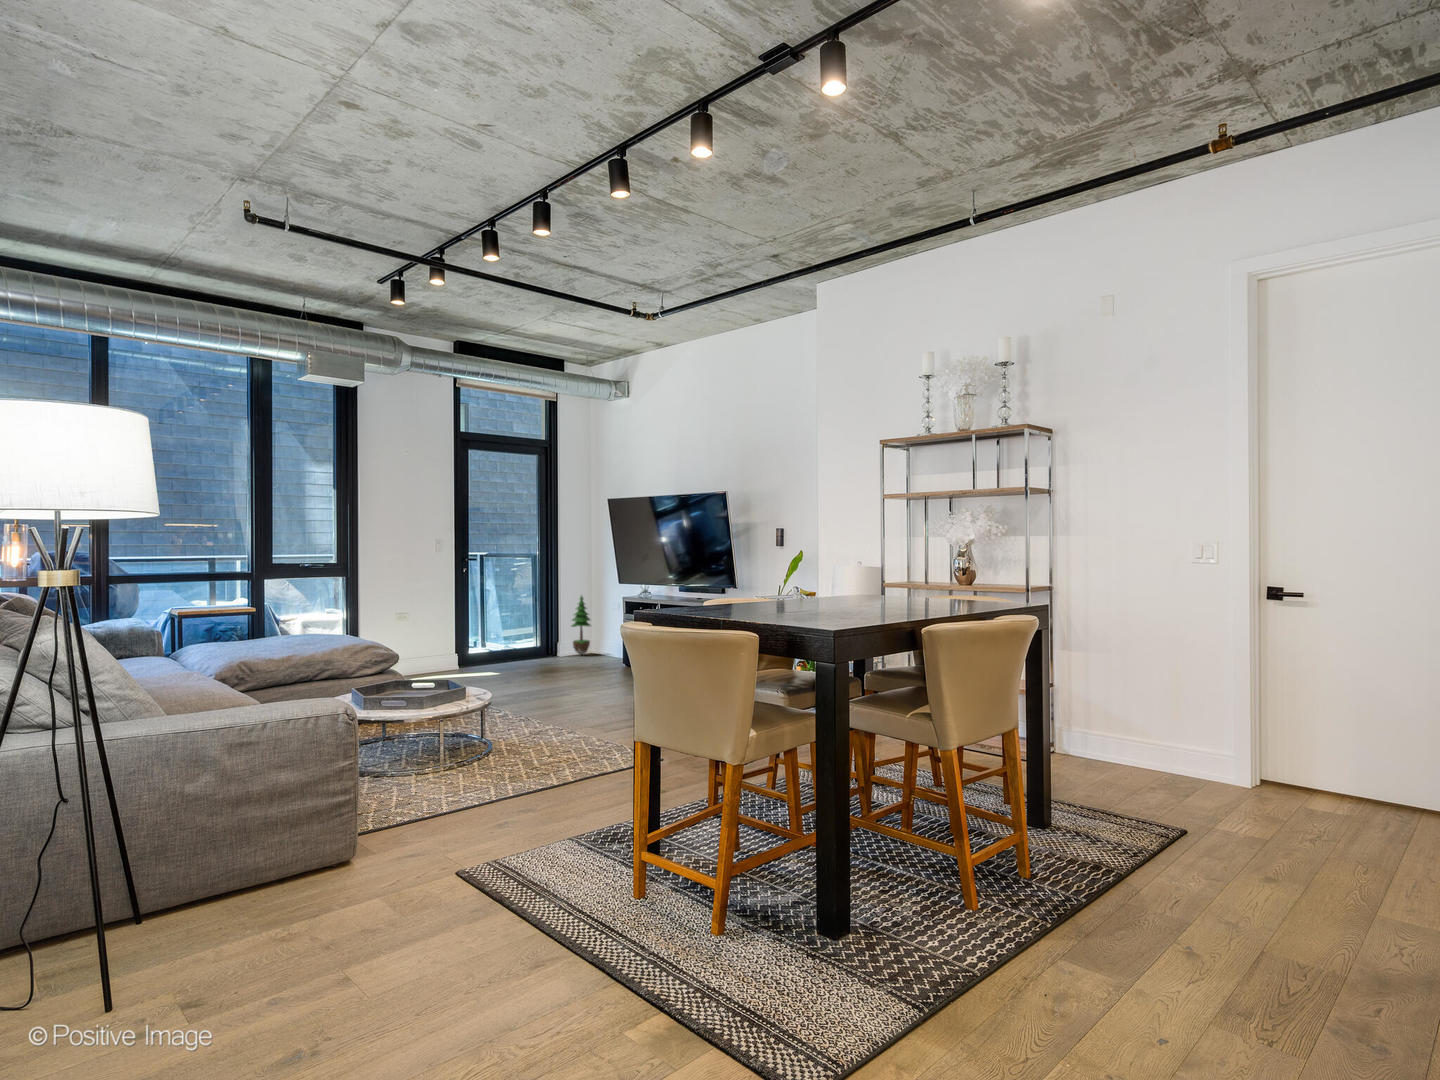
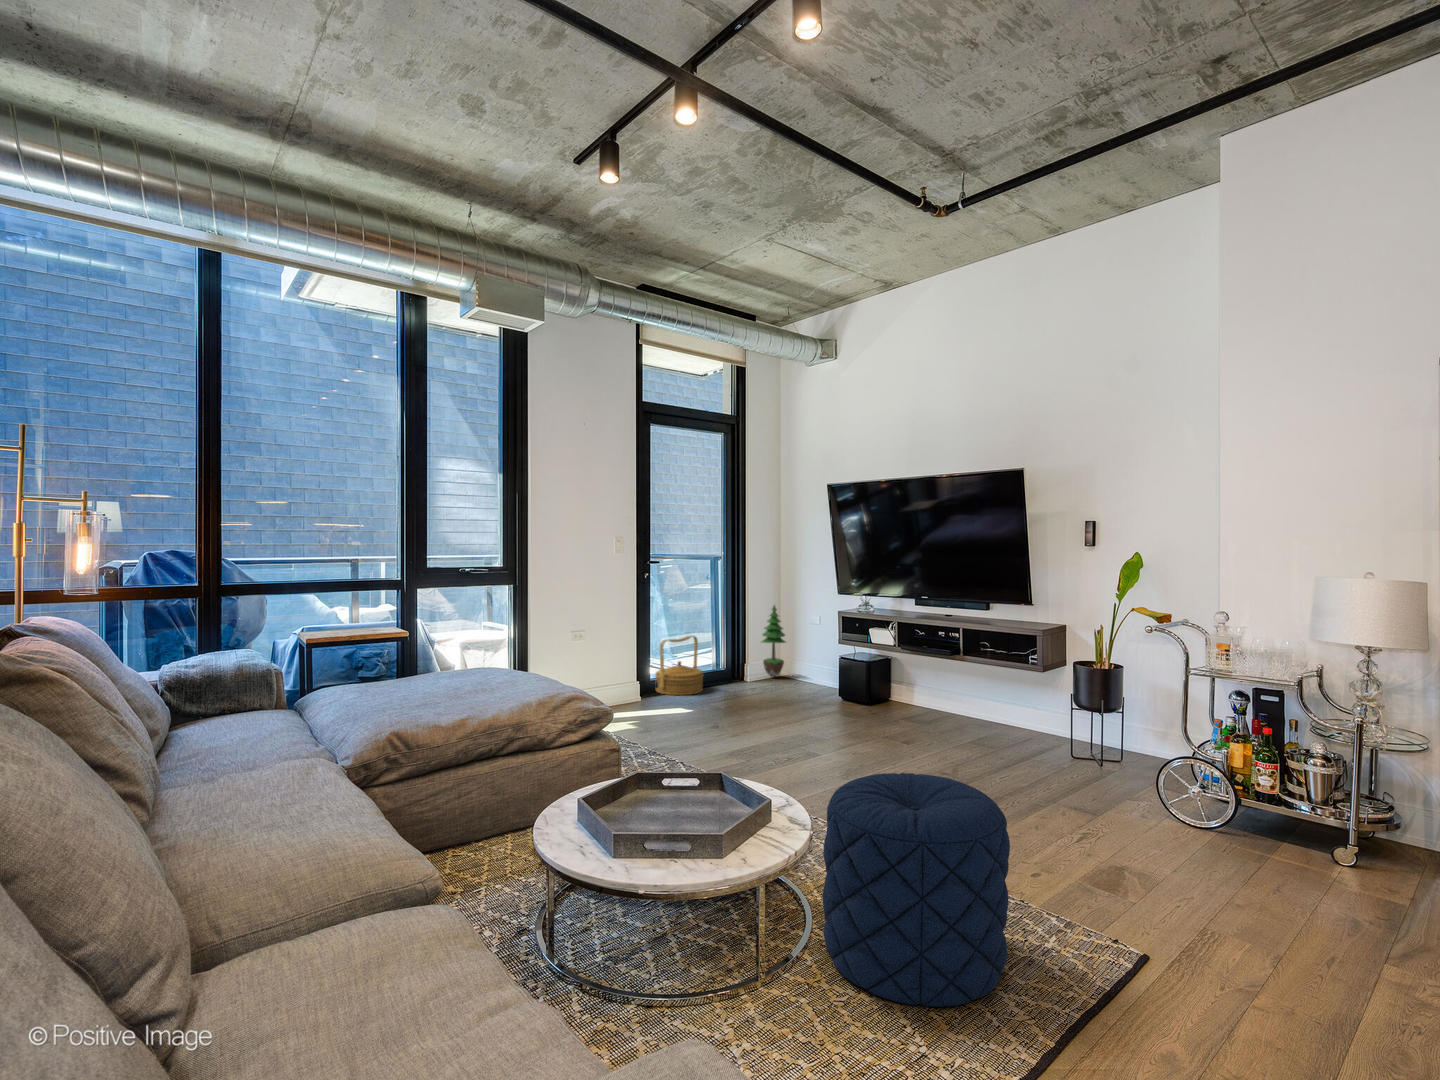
woven basket: none [474,620,516,667] -> present [655,636,704,695]
pouf: none [490,670,595,782] -> present [822,773,1010,1007]

